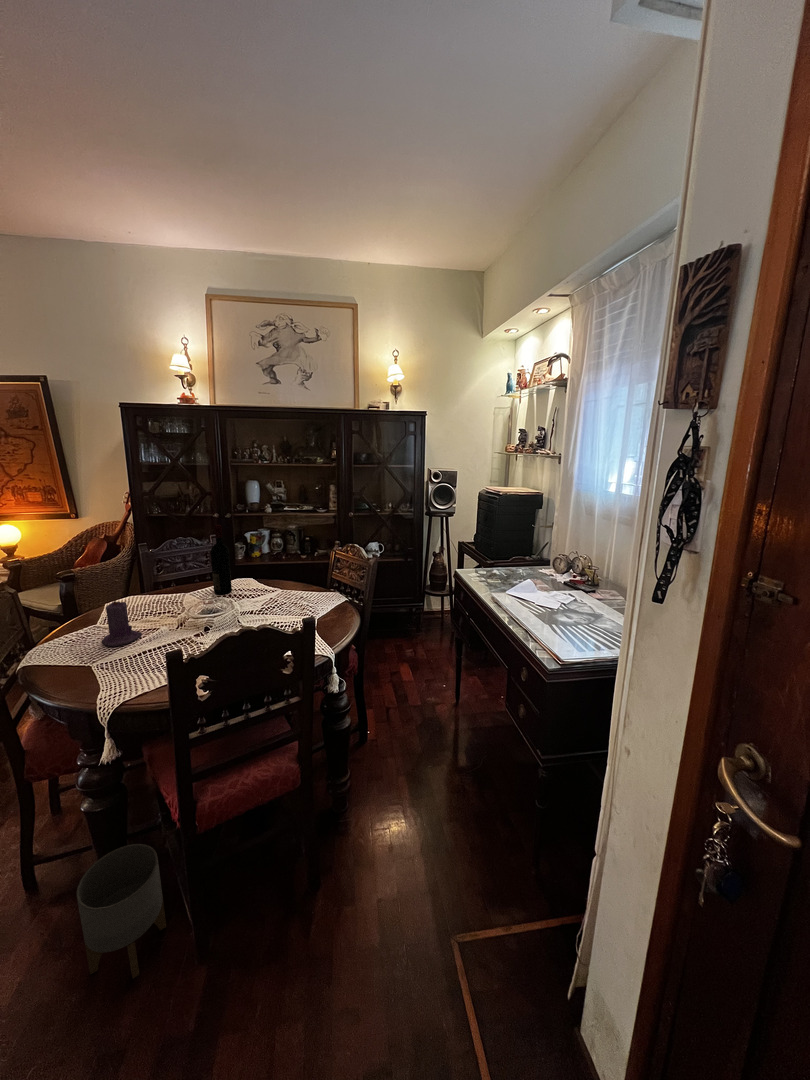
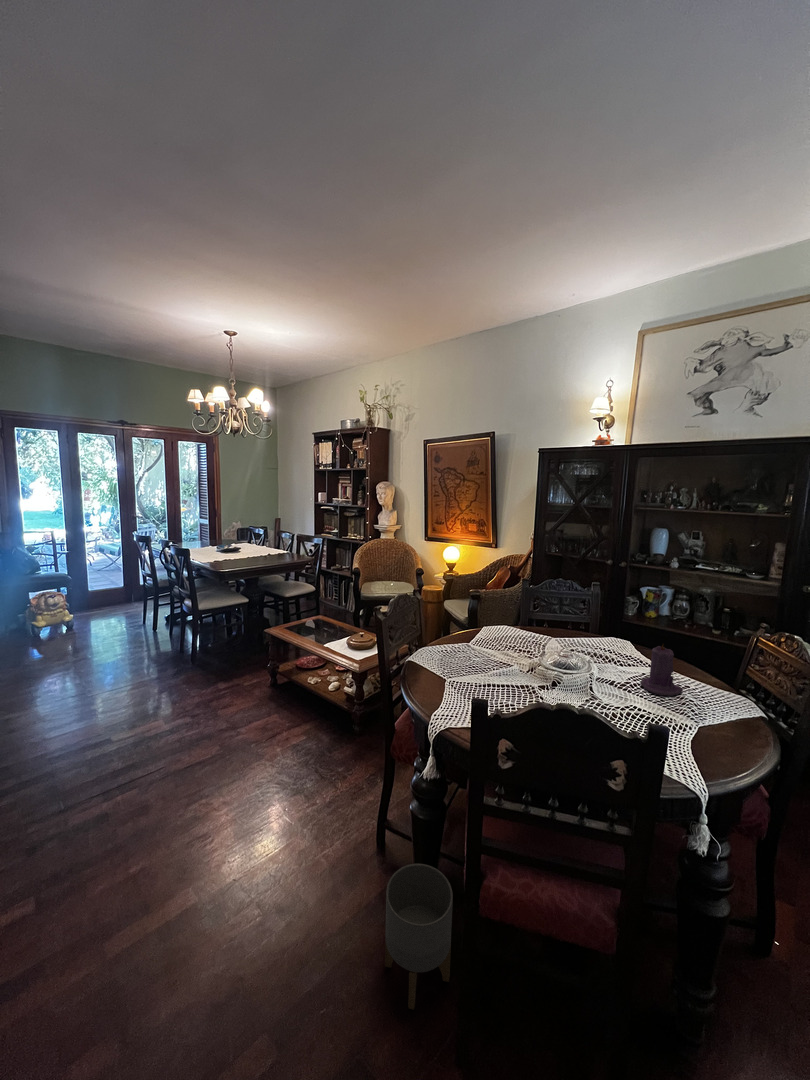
wine bottle: present [211,525,232,594] -> none [577,573,601,651]
candle: present [102,599,142,646] -> present [640,644,683,696]

